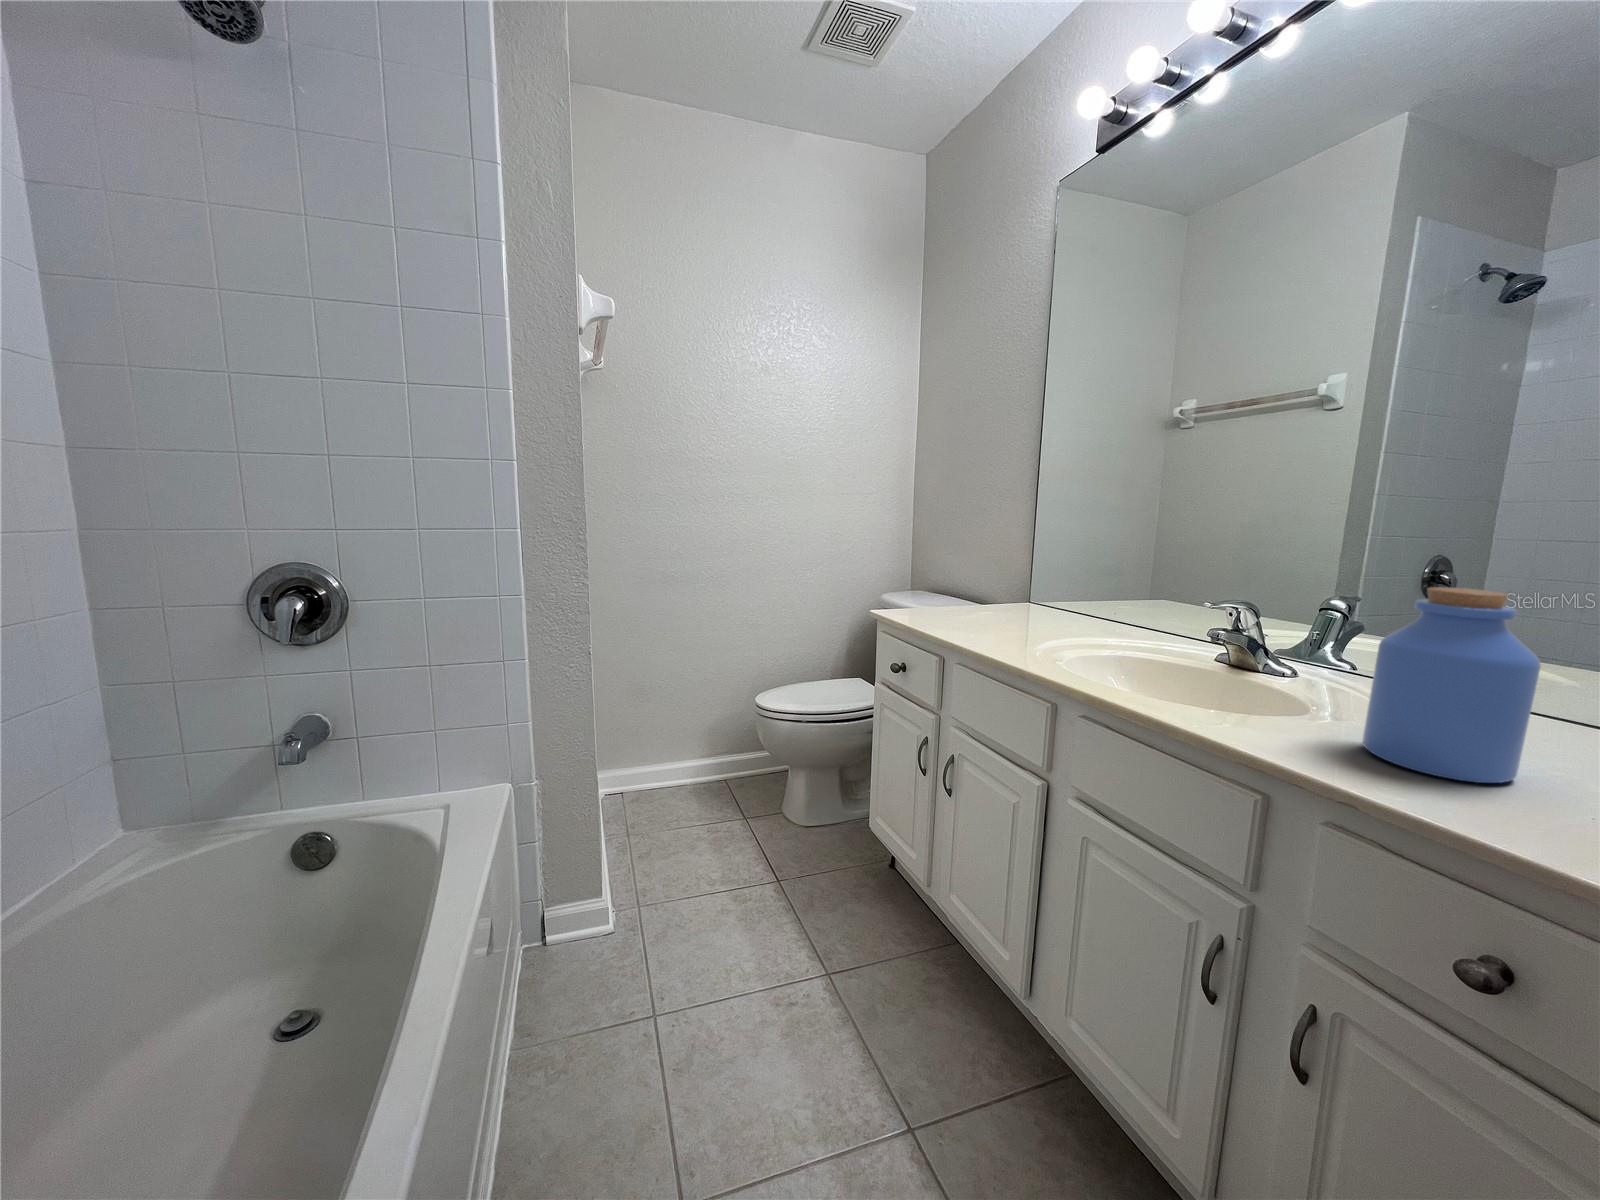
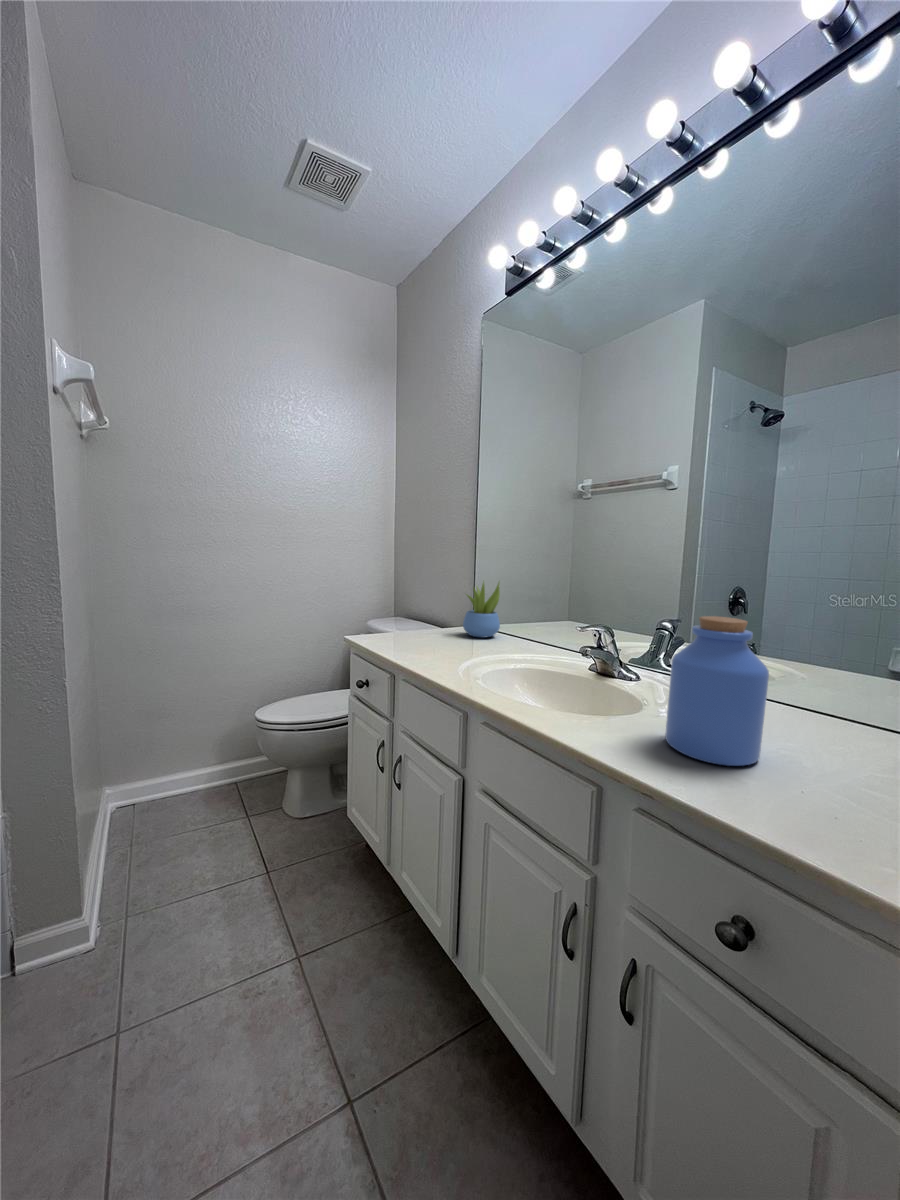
succulent plant: none [1019,542,1076,618] -> present [463,582,500,638]

